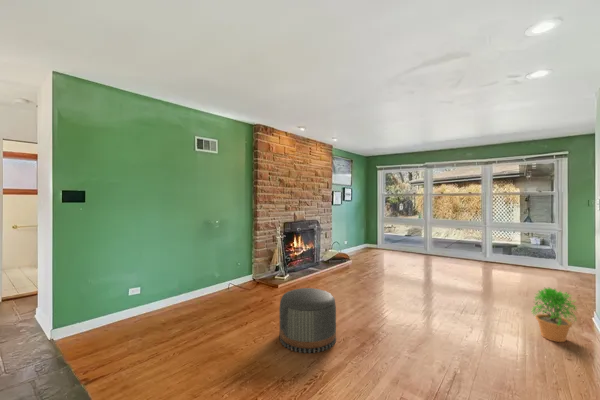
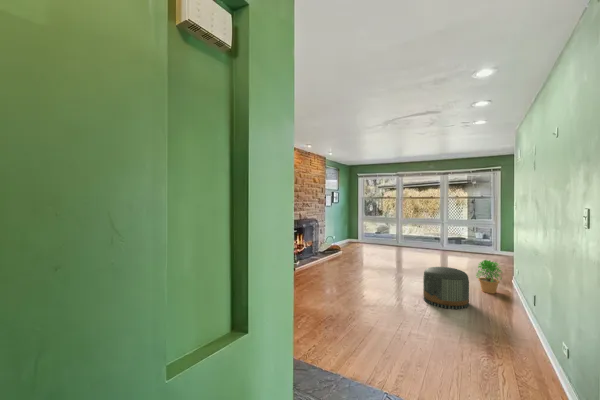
pouf: present [279,288,336,353] -> present [423,267,469,309]

